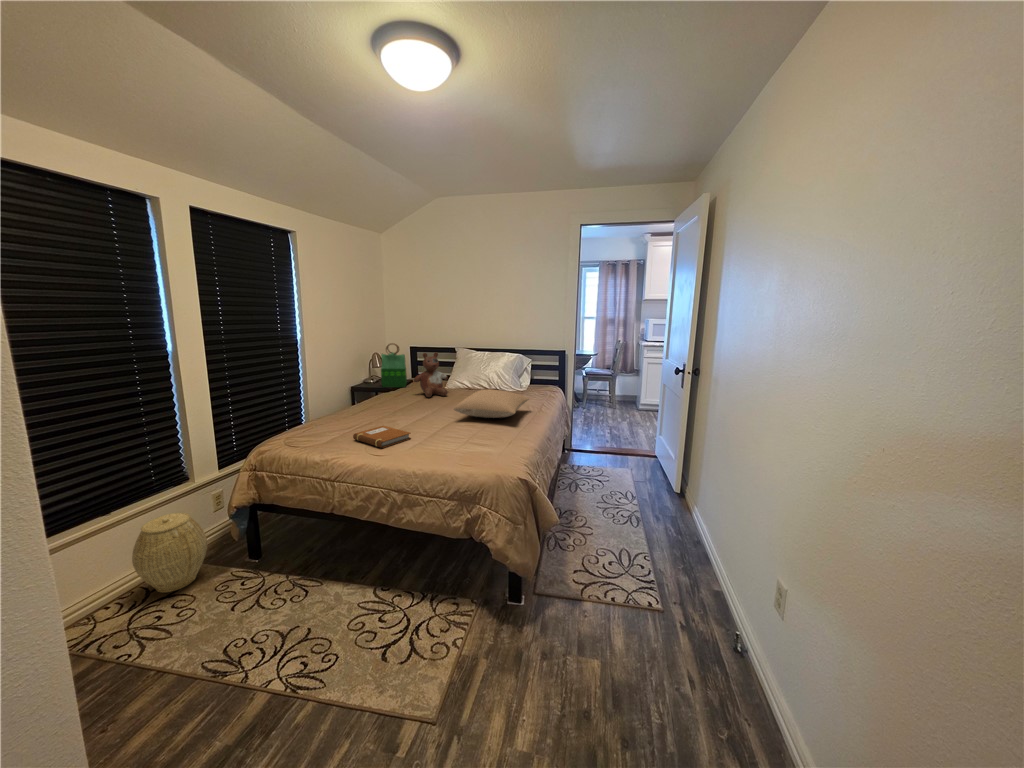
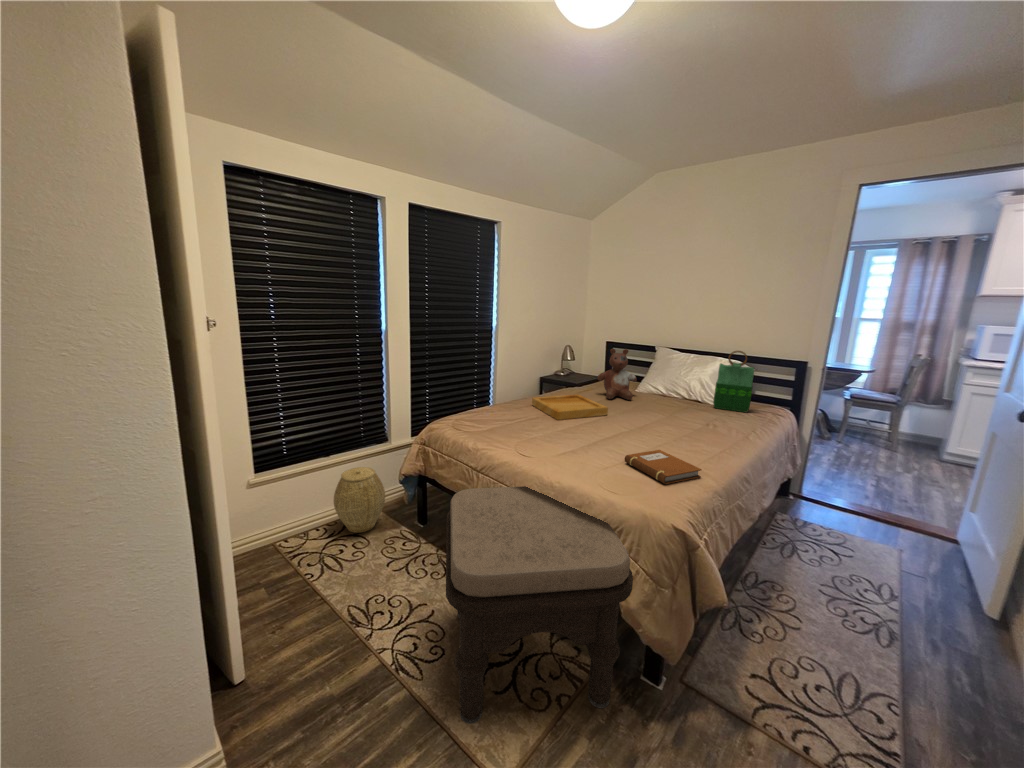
tote bag: present [381,343,407,387] -> present [713,351,754,413]
pillow: present [454,389,529,418] -> none [625,400,732,439]
tray: none [360,397,434,422] -> present [532,395,608,420]
notebook: present [353,426,411,448] -> present [625,450,702,484]
ottoman: none [318,471,500,699] -> present [446,486,633,724]

